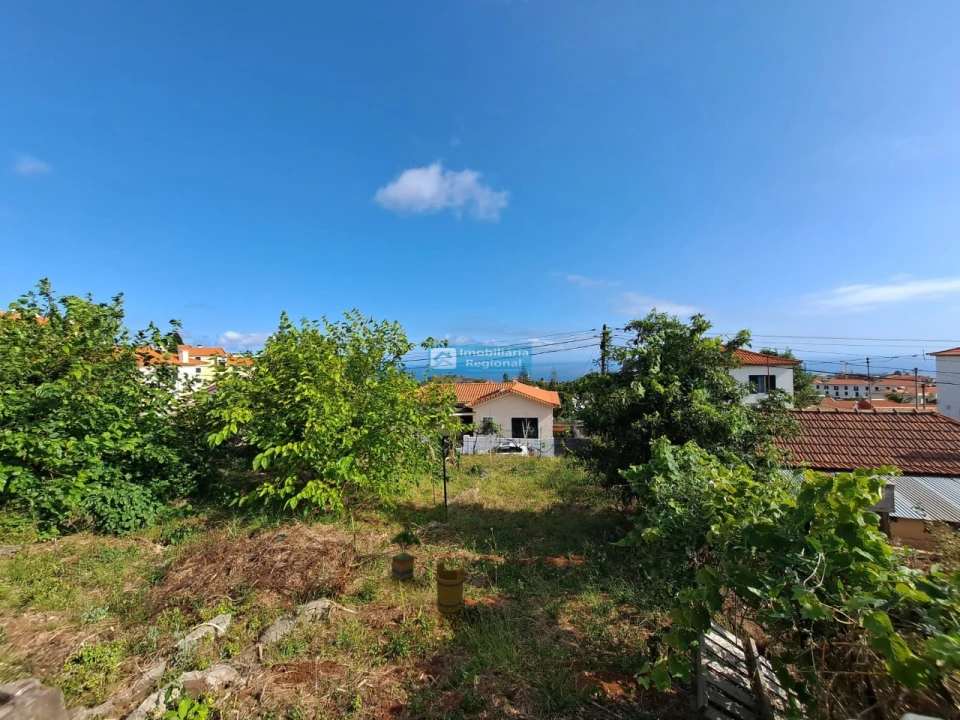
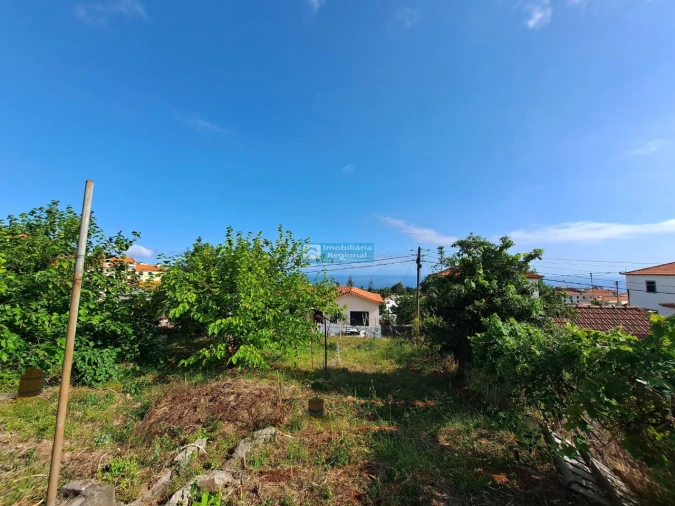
bucket: present [436,562,466,613] -> present [18,366,47,397]

